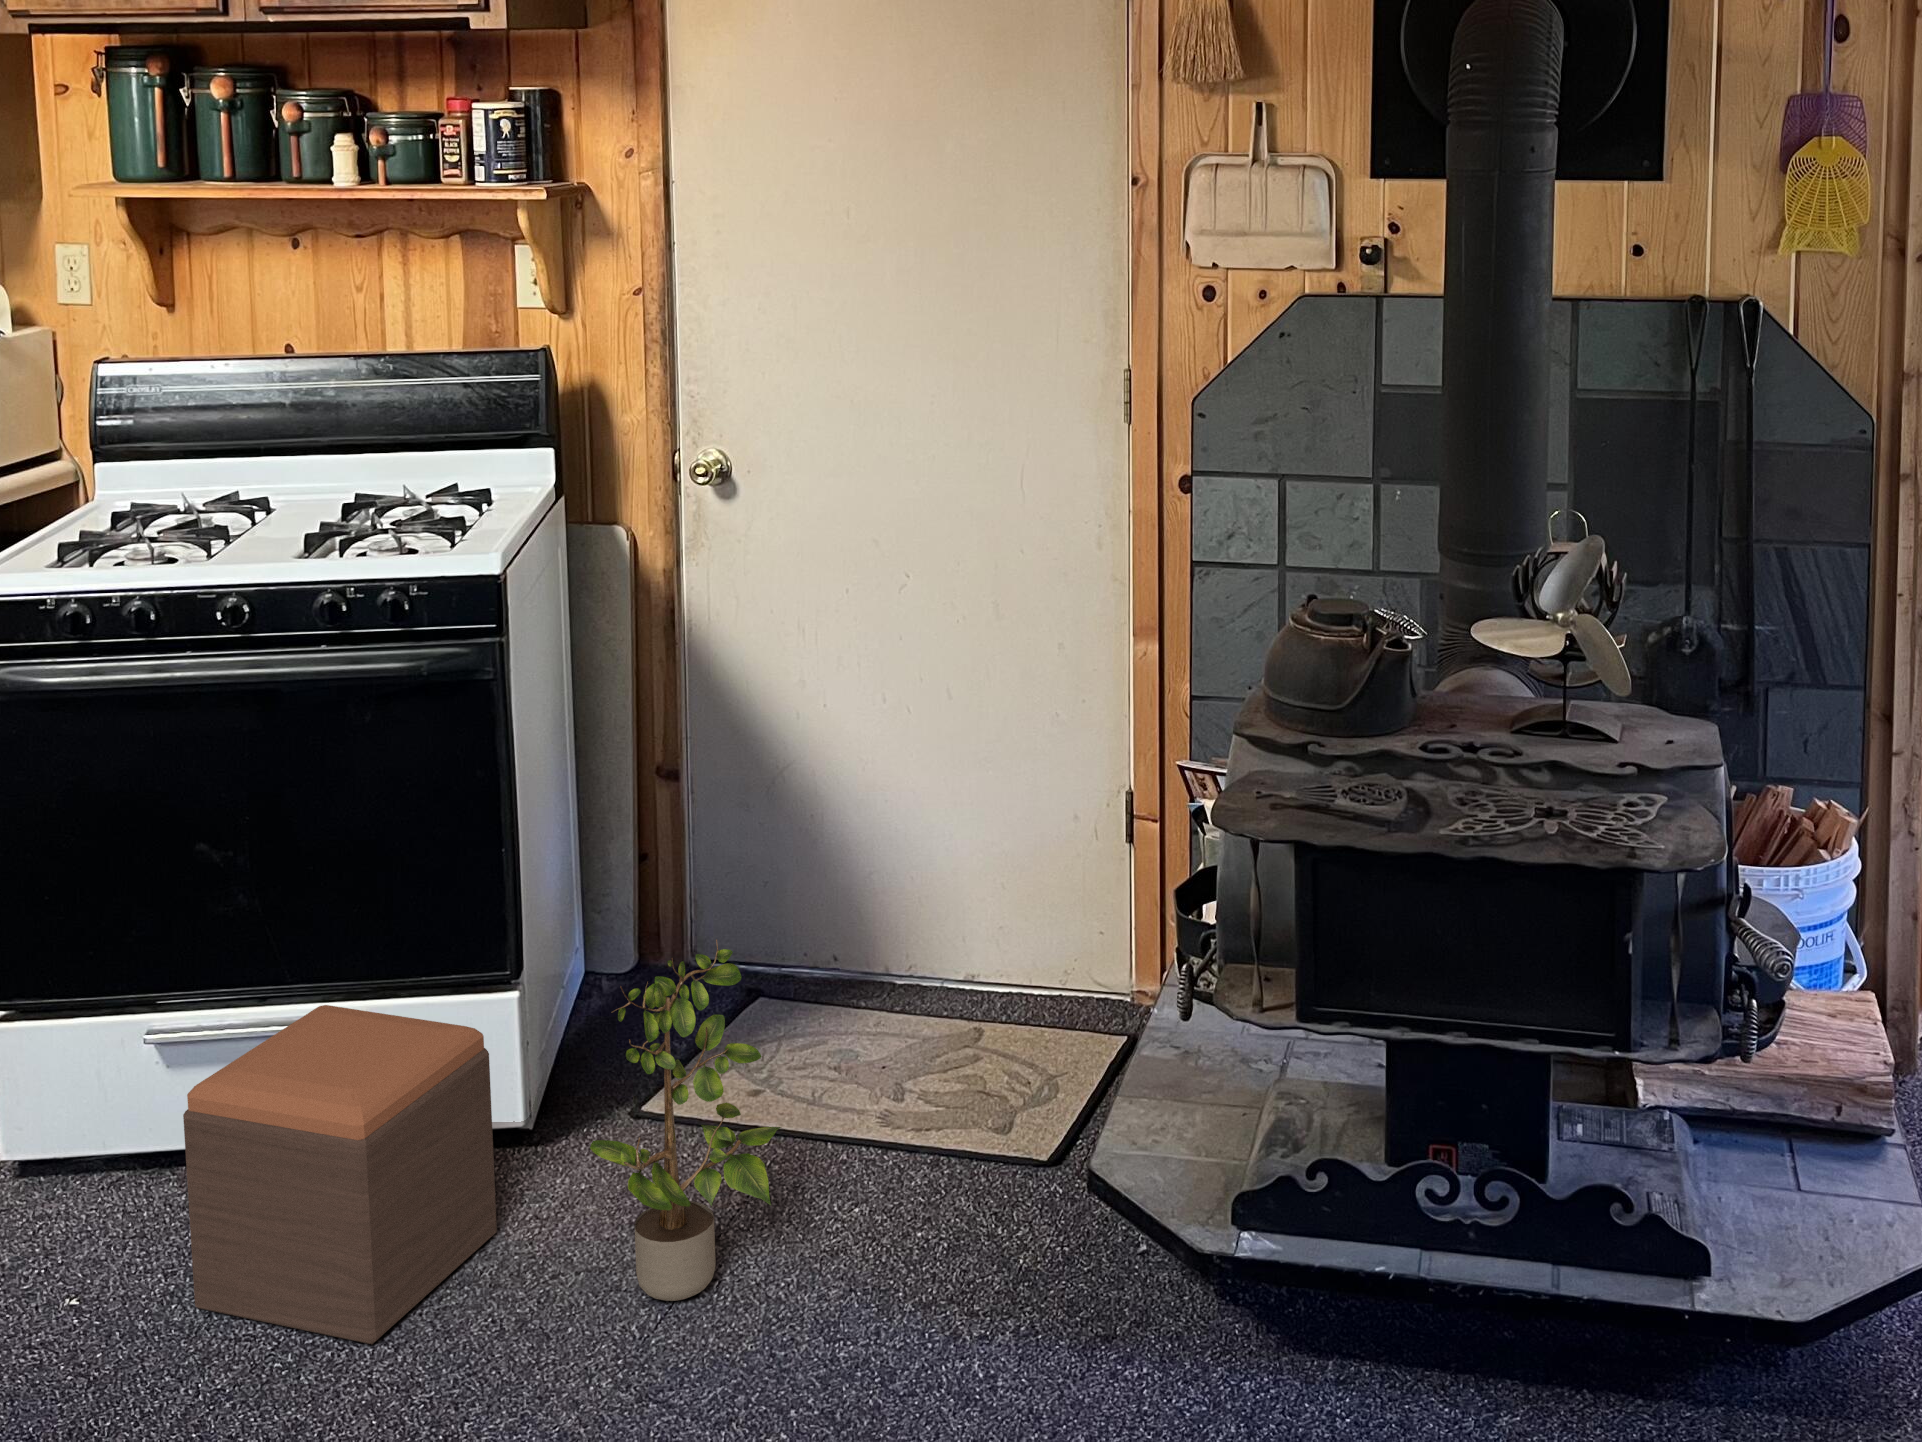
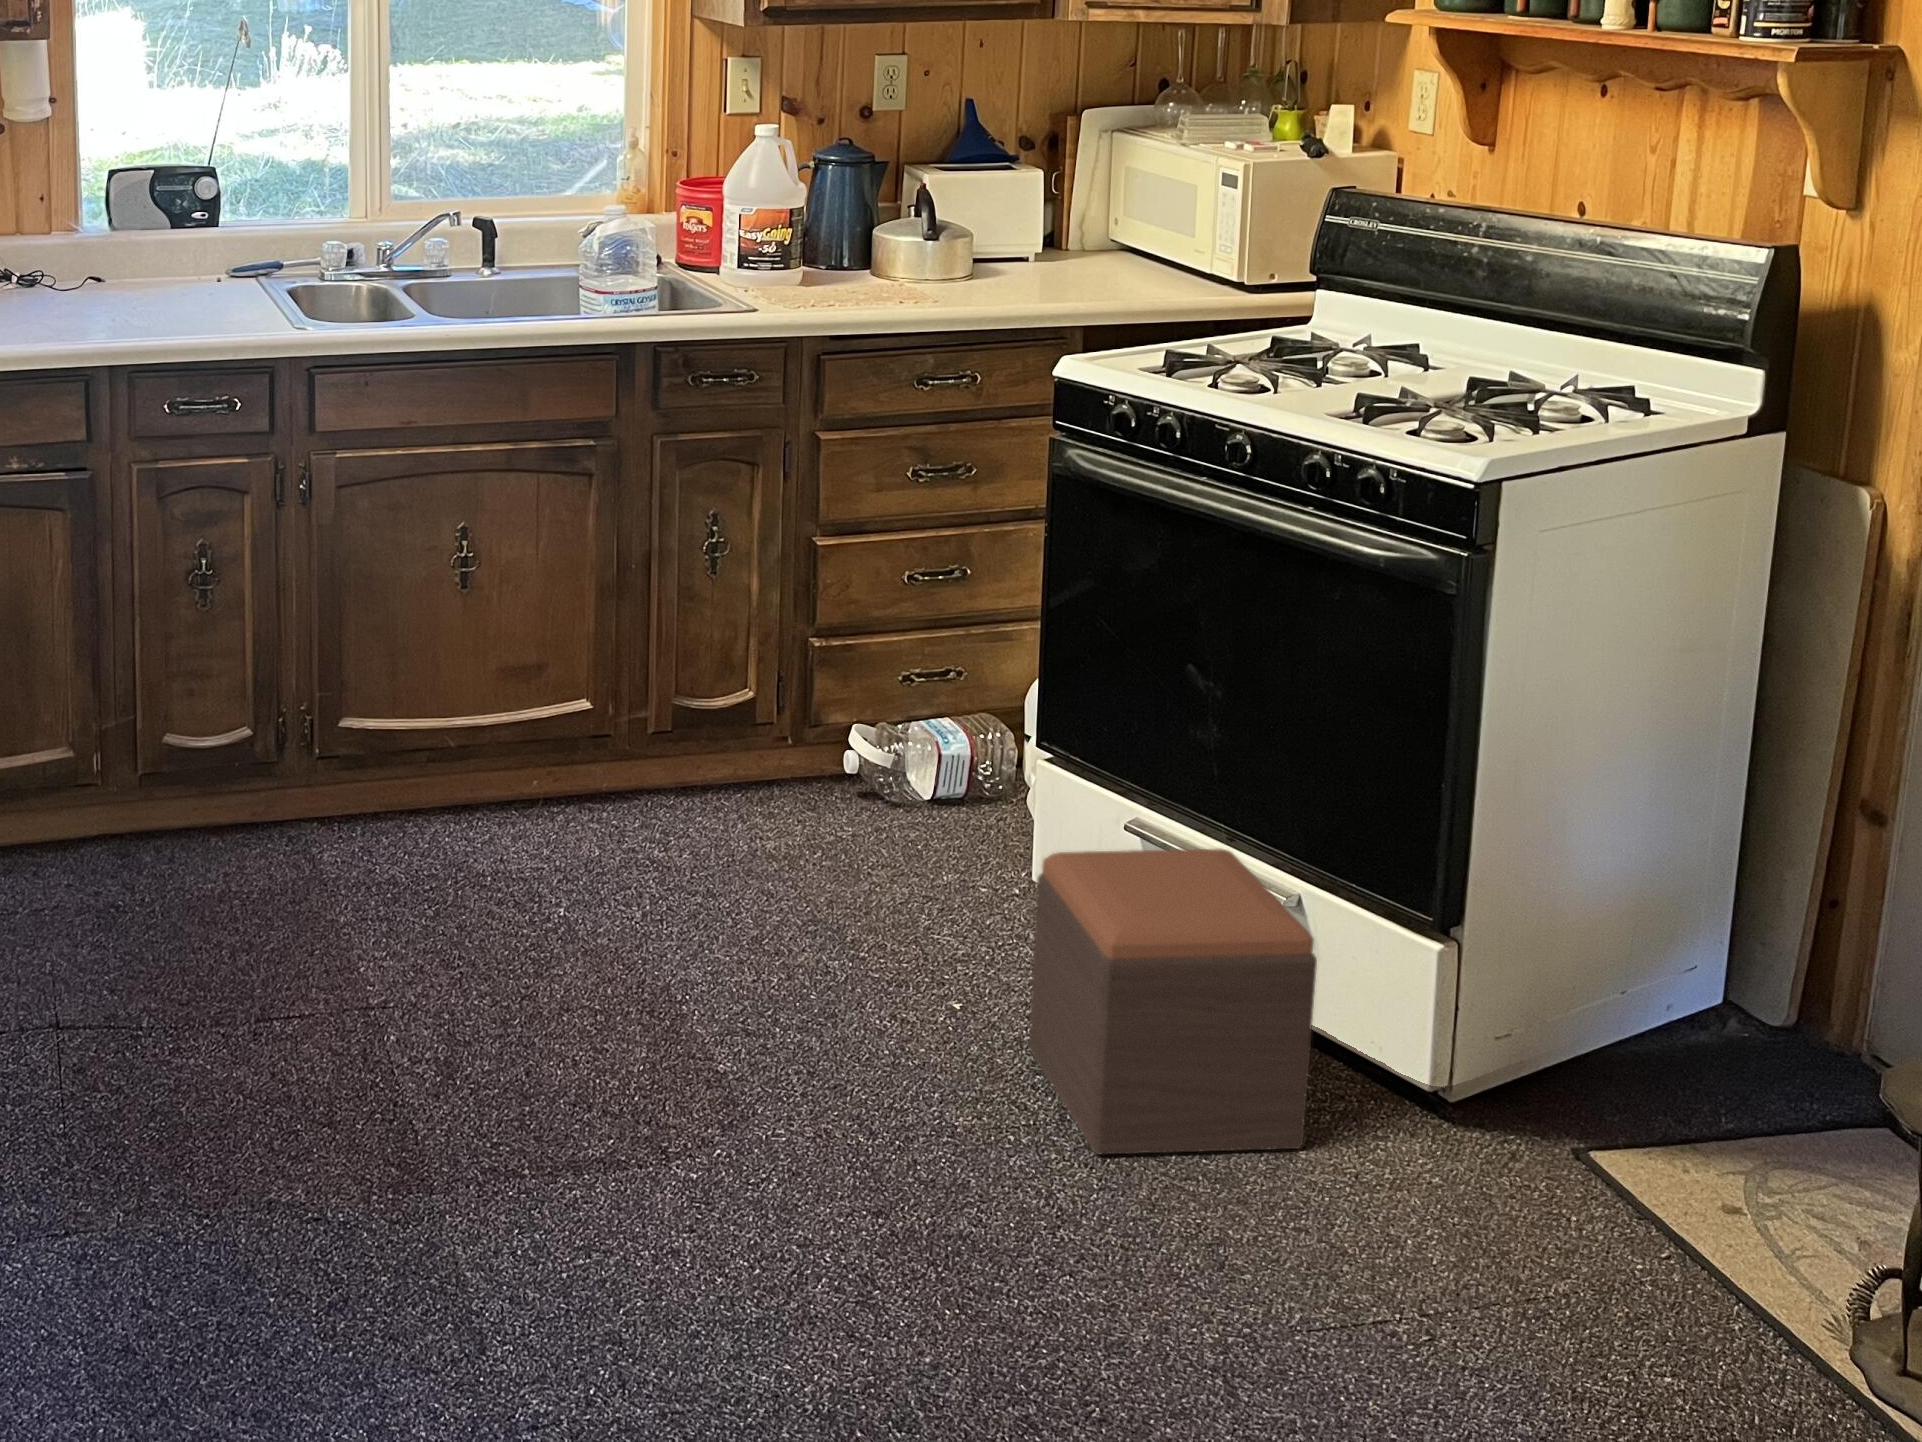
potted plant: present [590,940,781,1301] -> none [1302,931,1556,1306]

